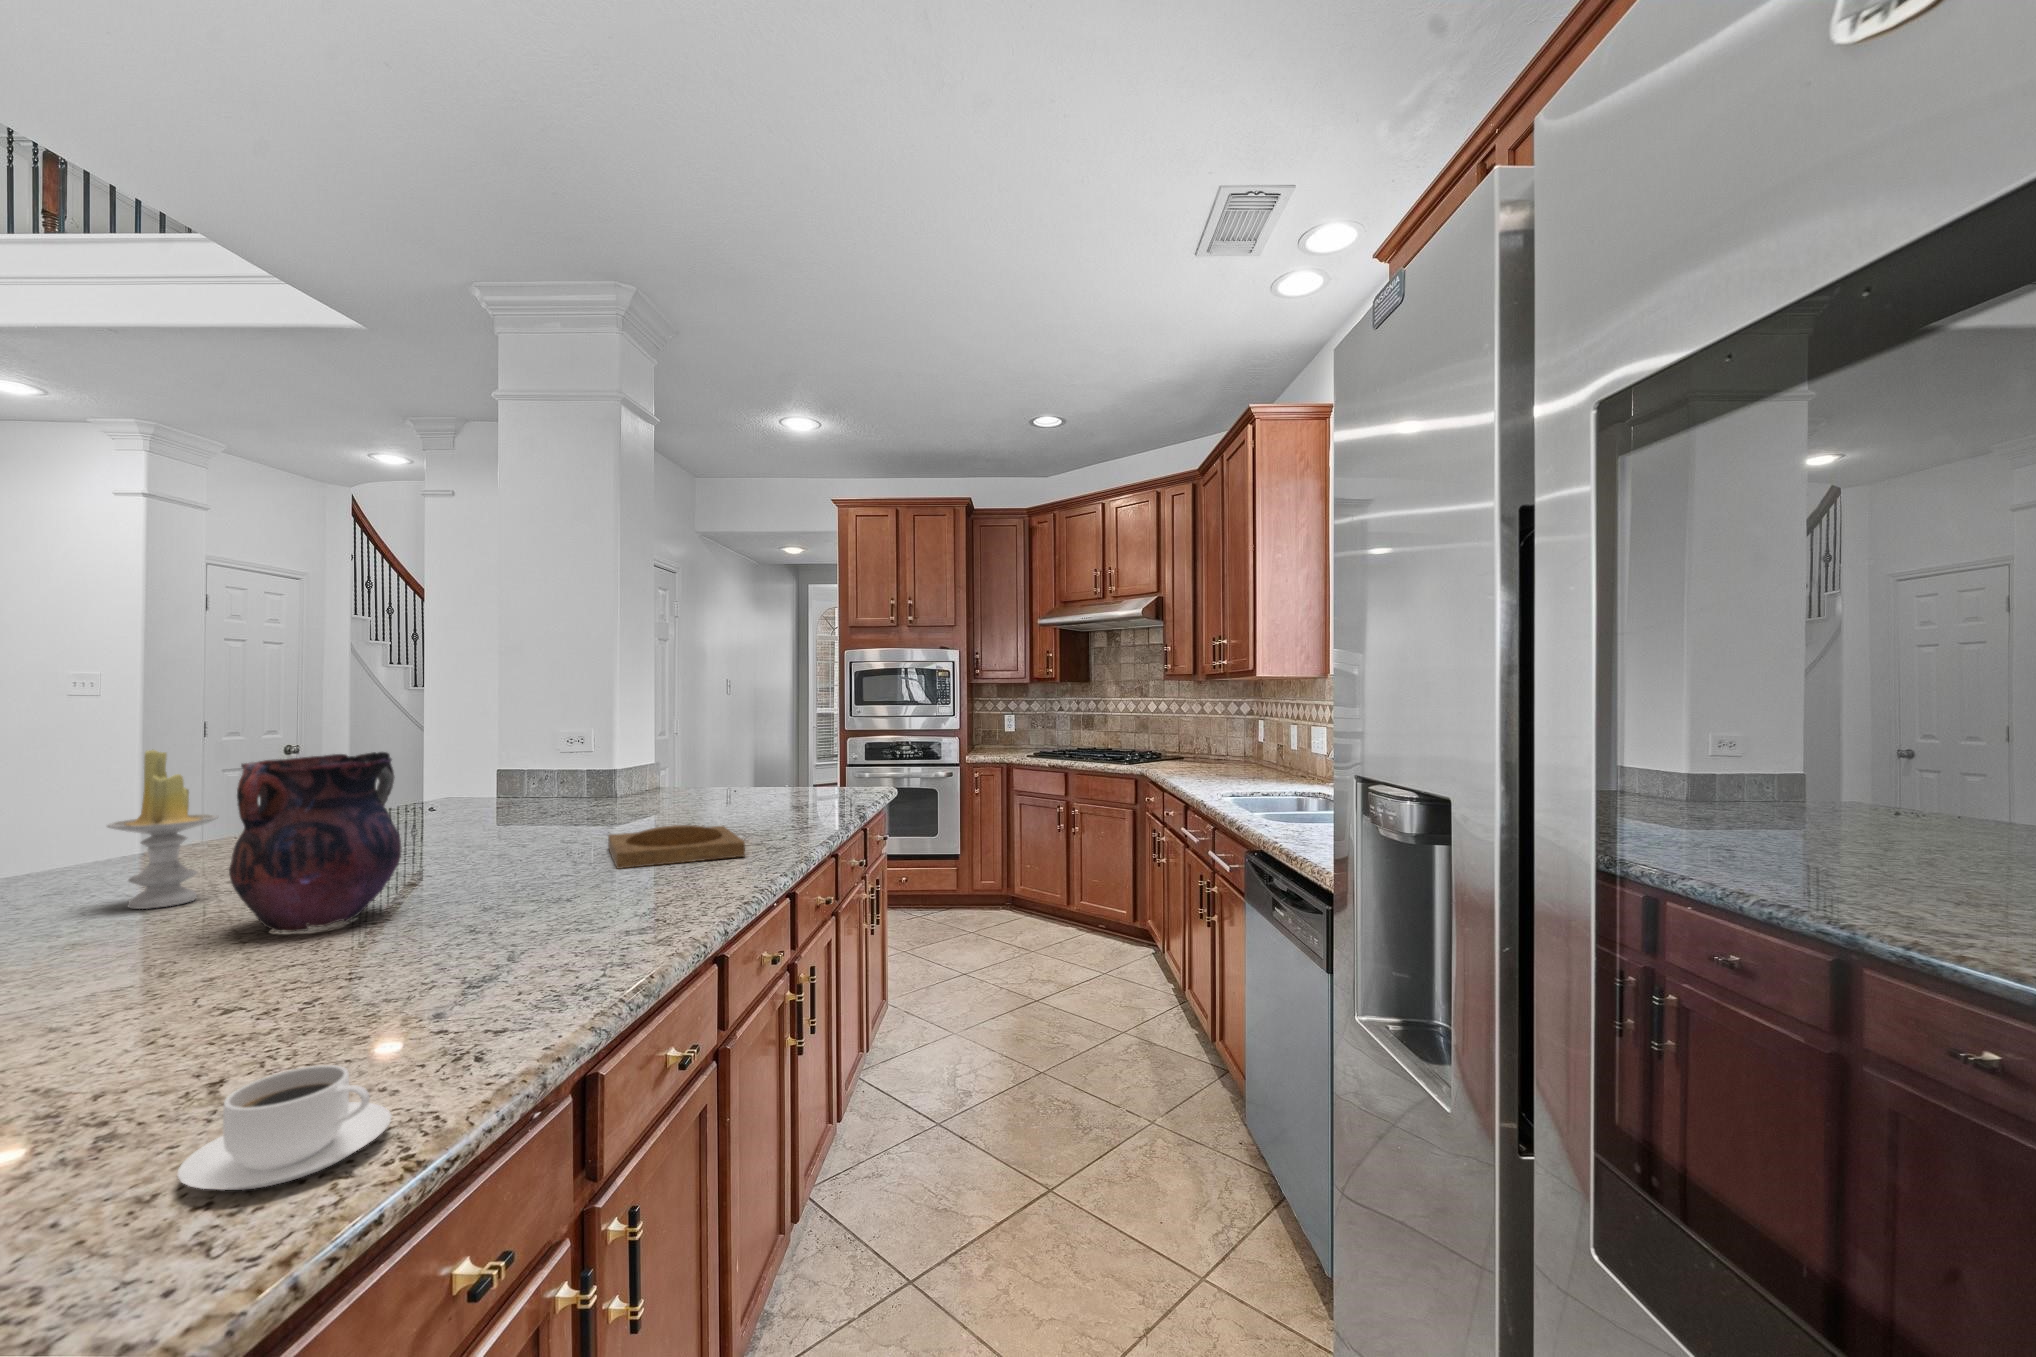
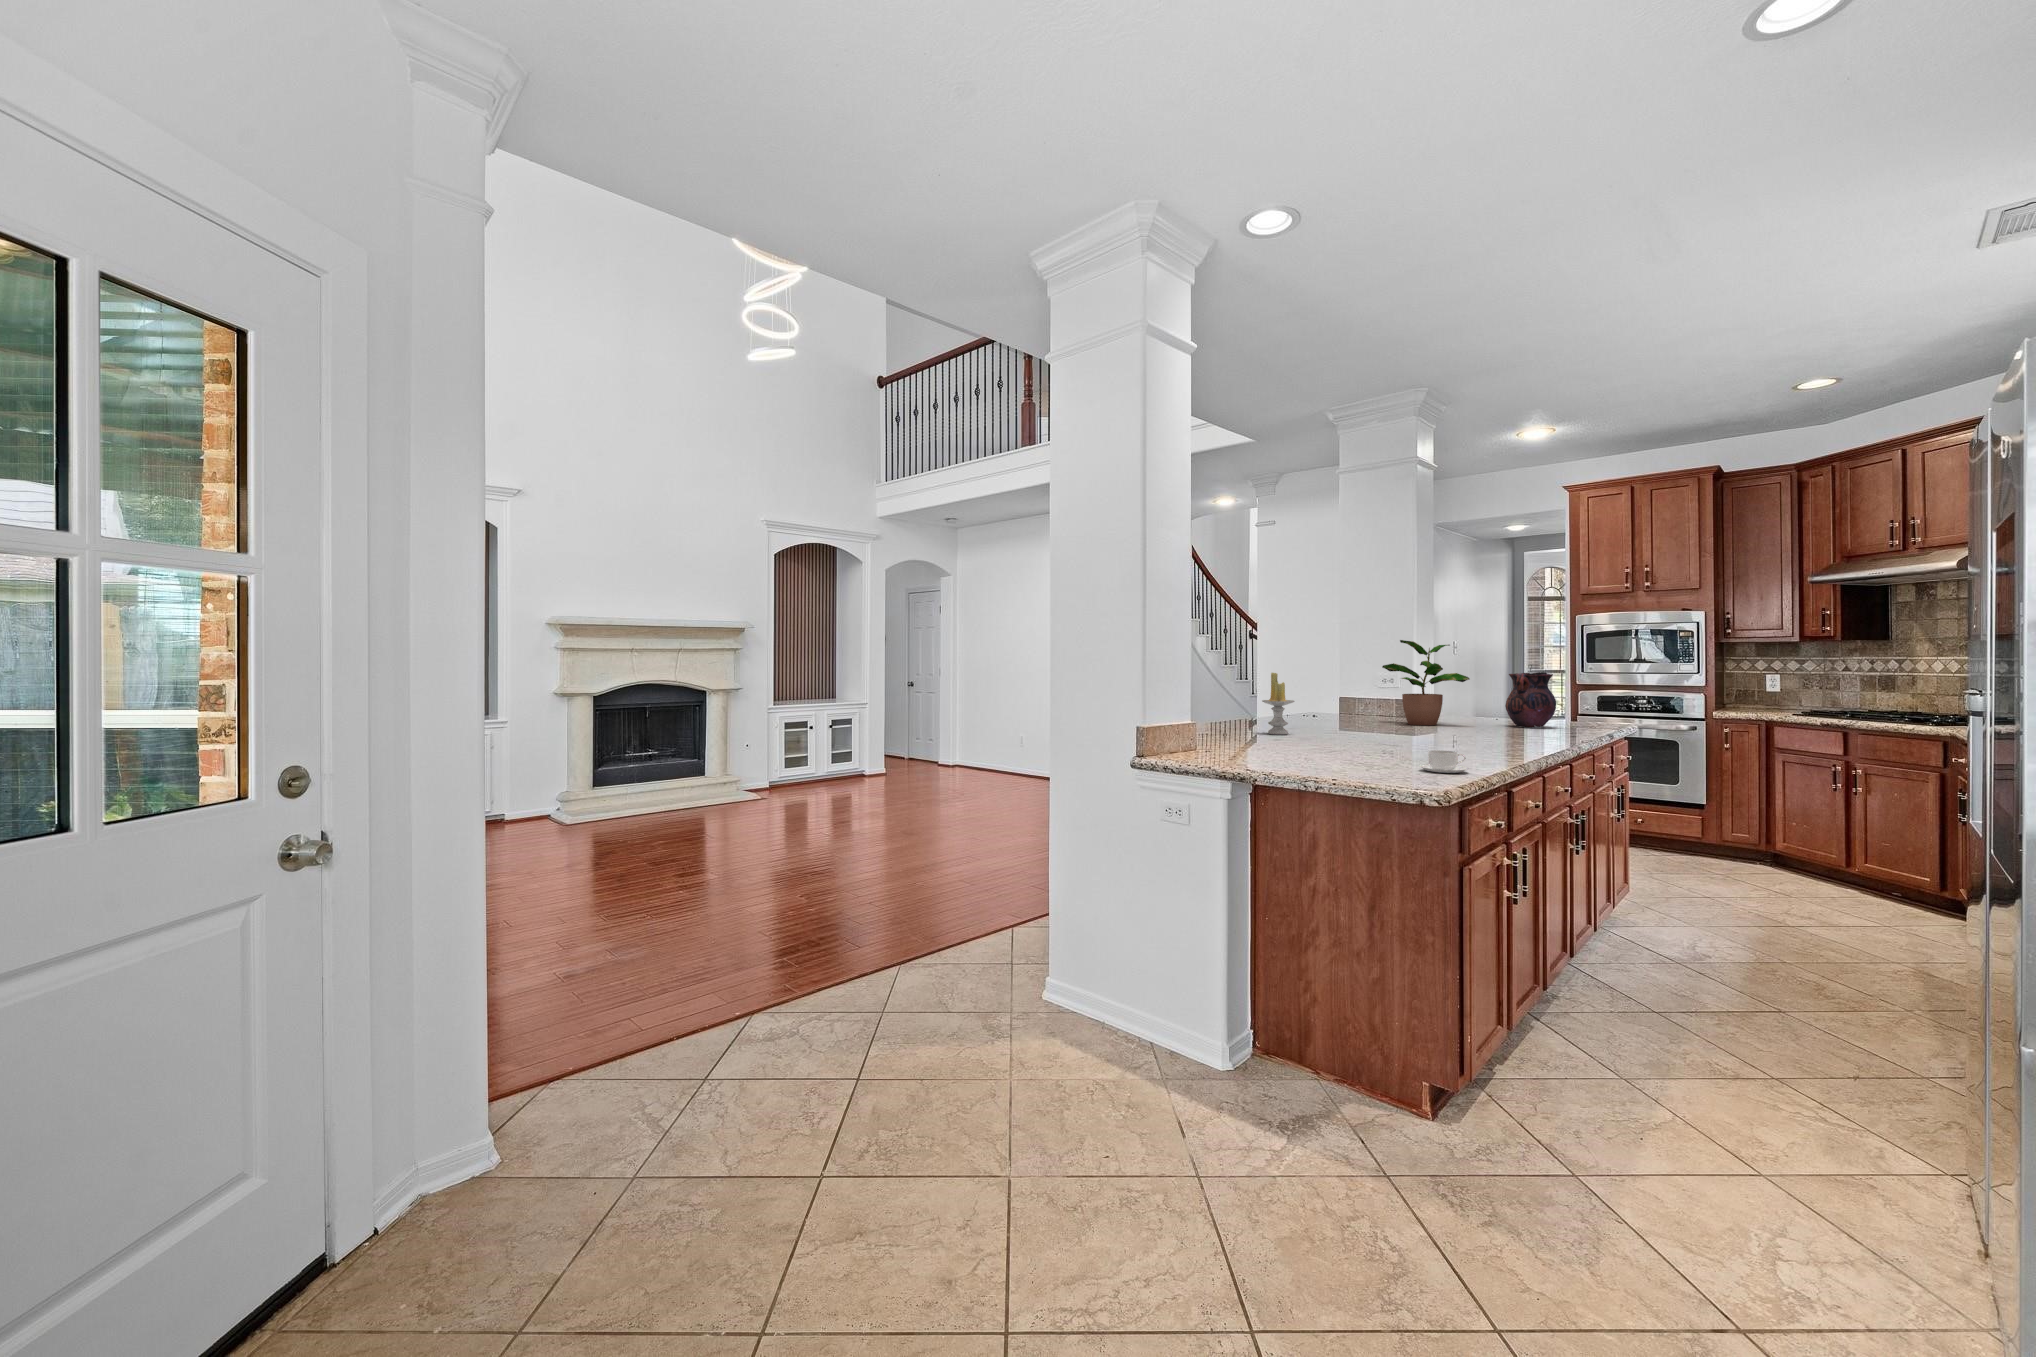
potted plant: none [541,674,678,819] -> present [1382,640,1469,725]
vase: present [229,752,401,932] -> present [1505,672,1556,728]
tray: present [608,825,745,869] -> none [1445,724,1535,741]

